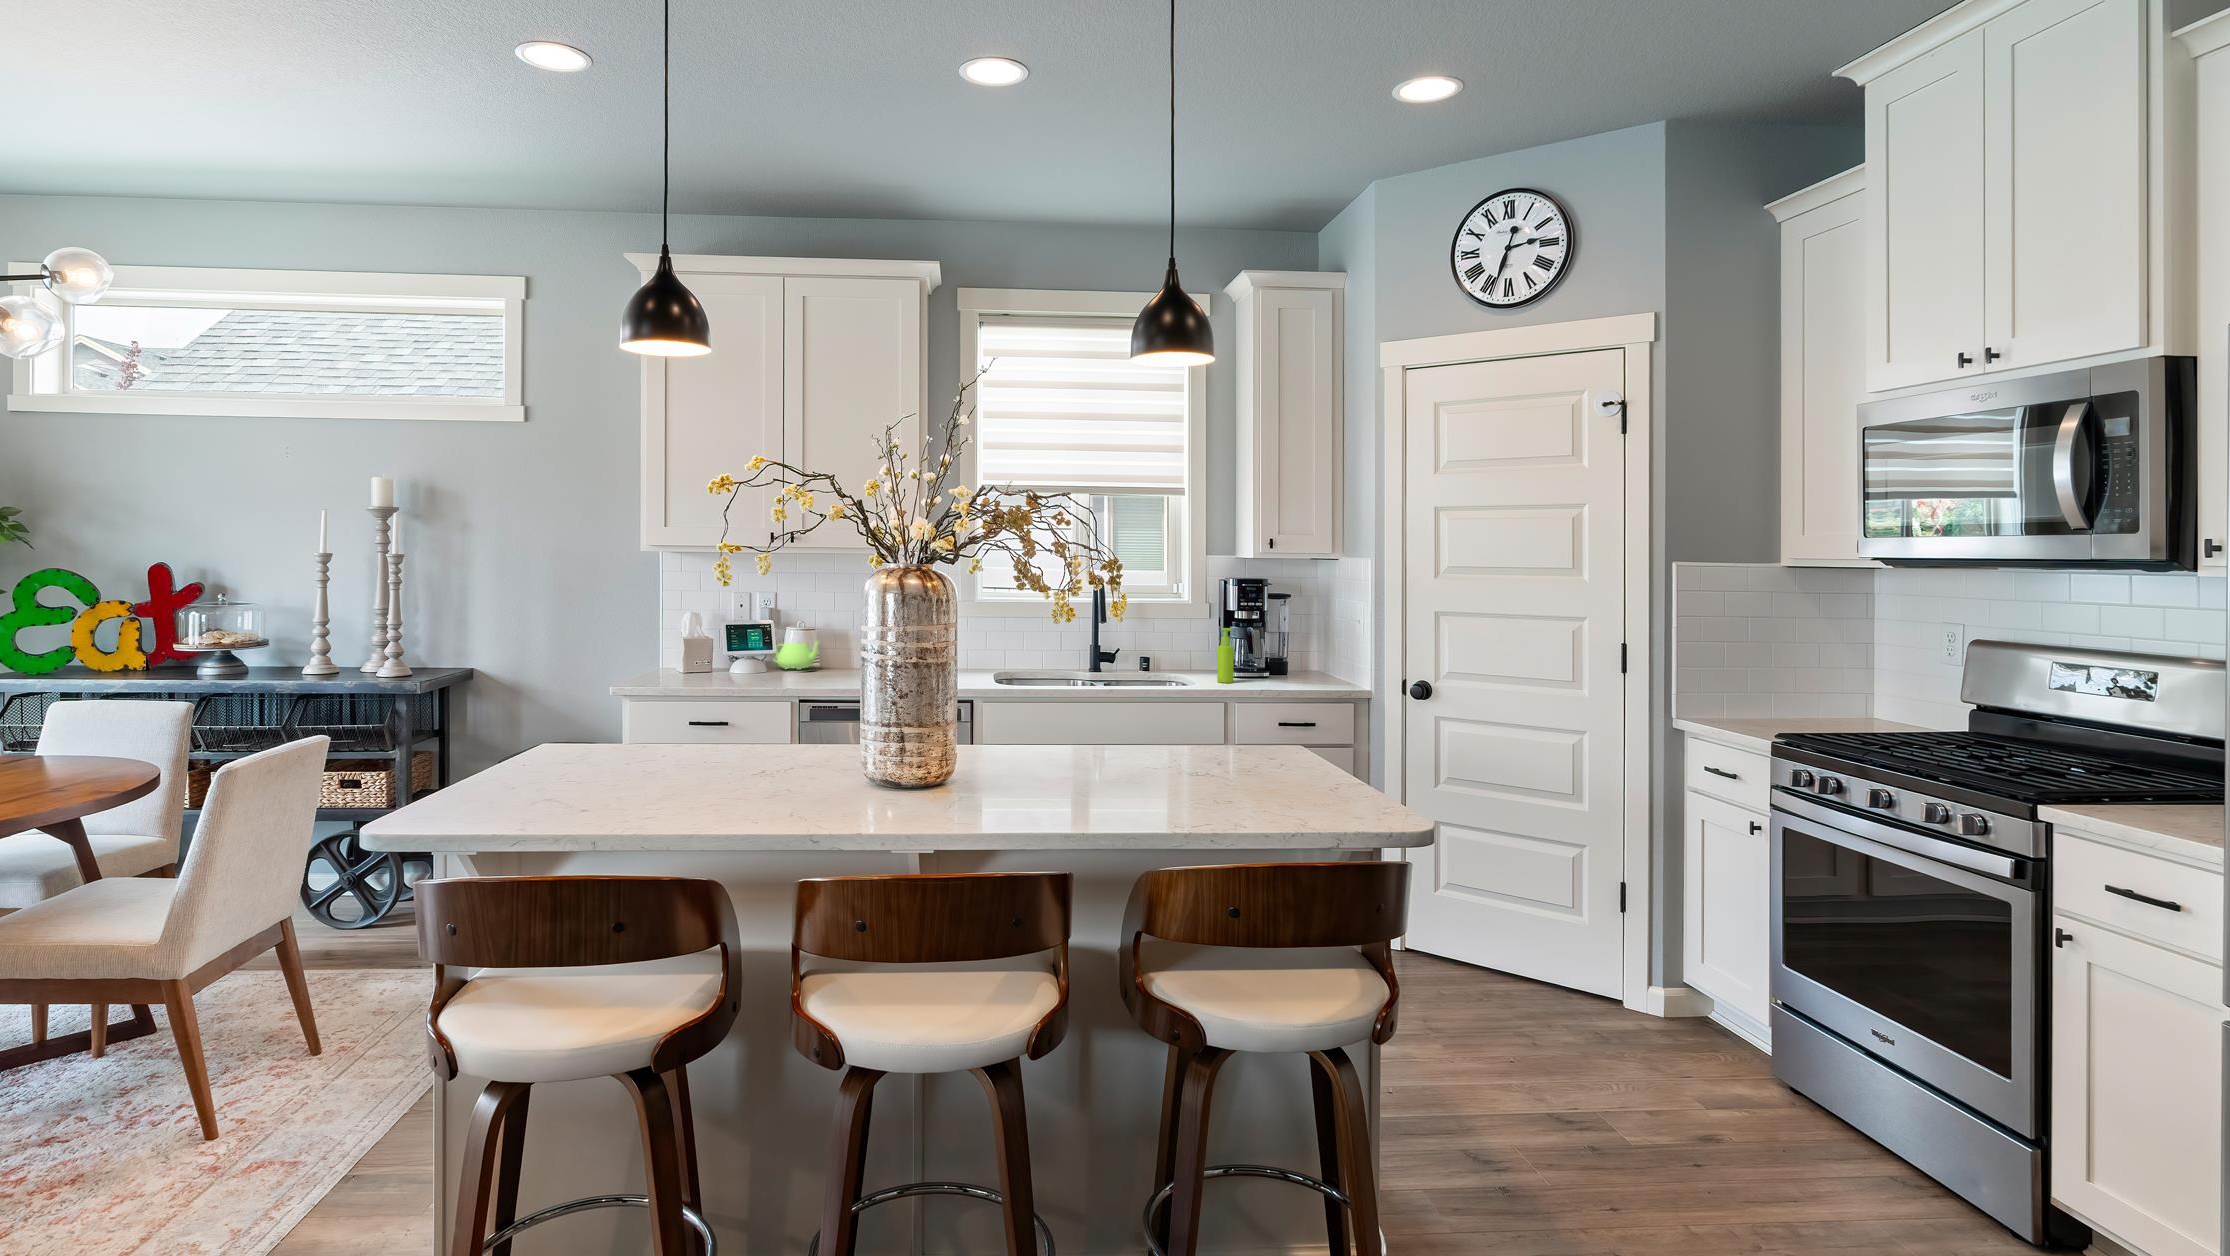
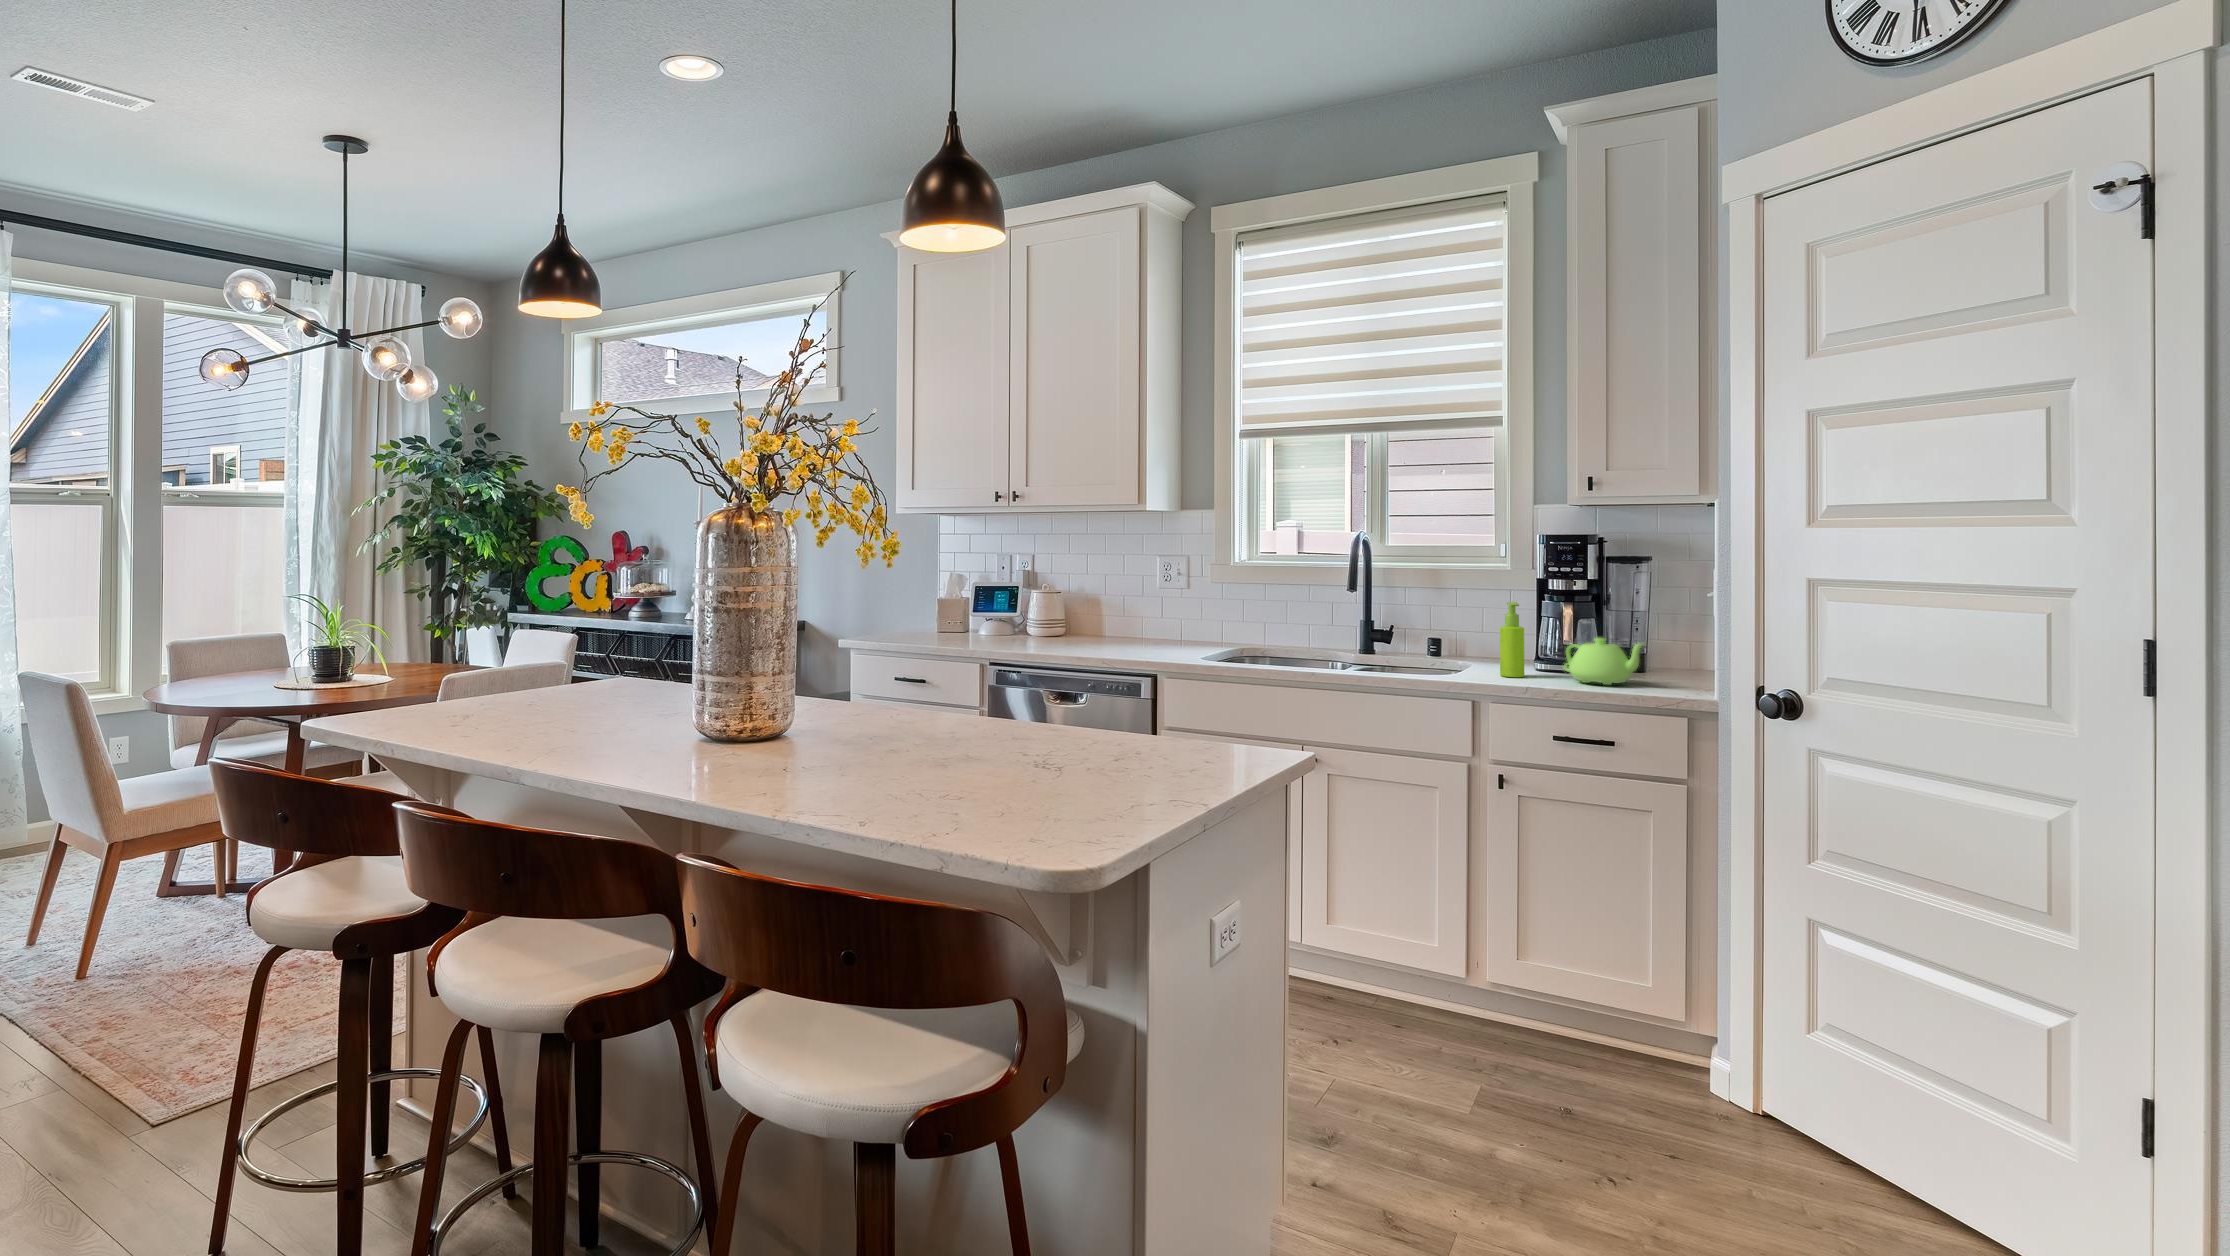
teapot: present [774,642,819,670] -> present [1564,638,1643,685]

